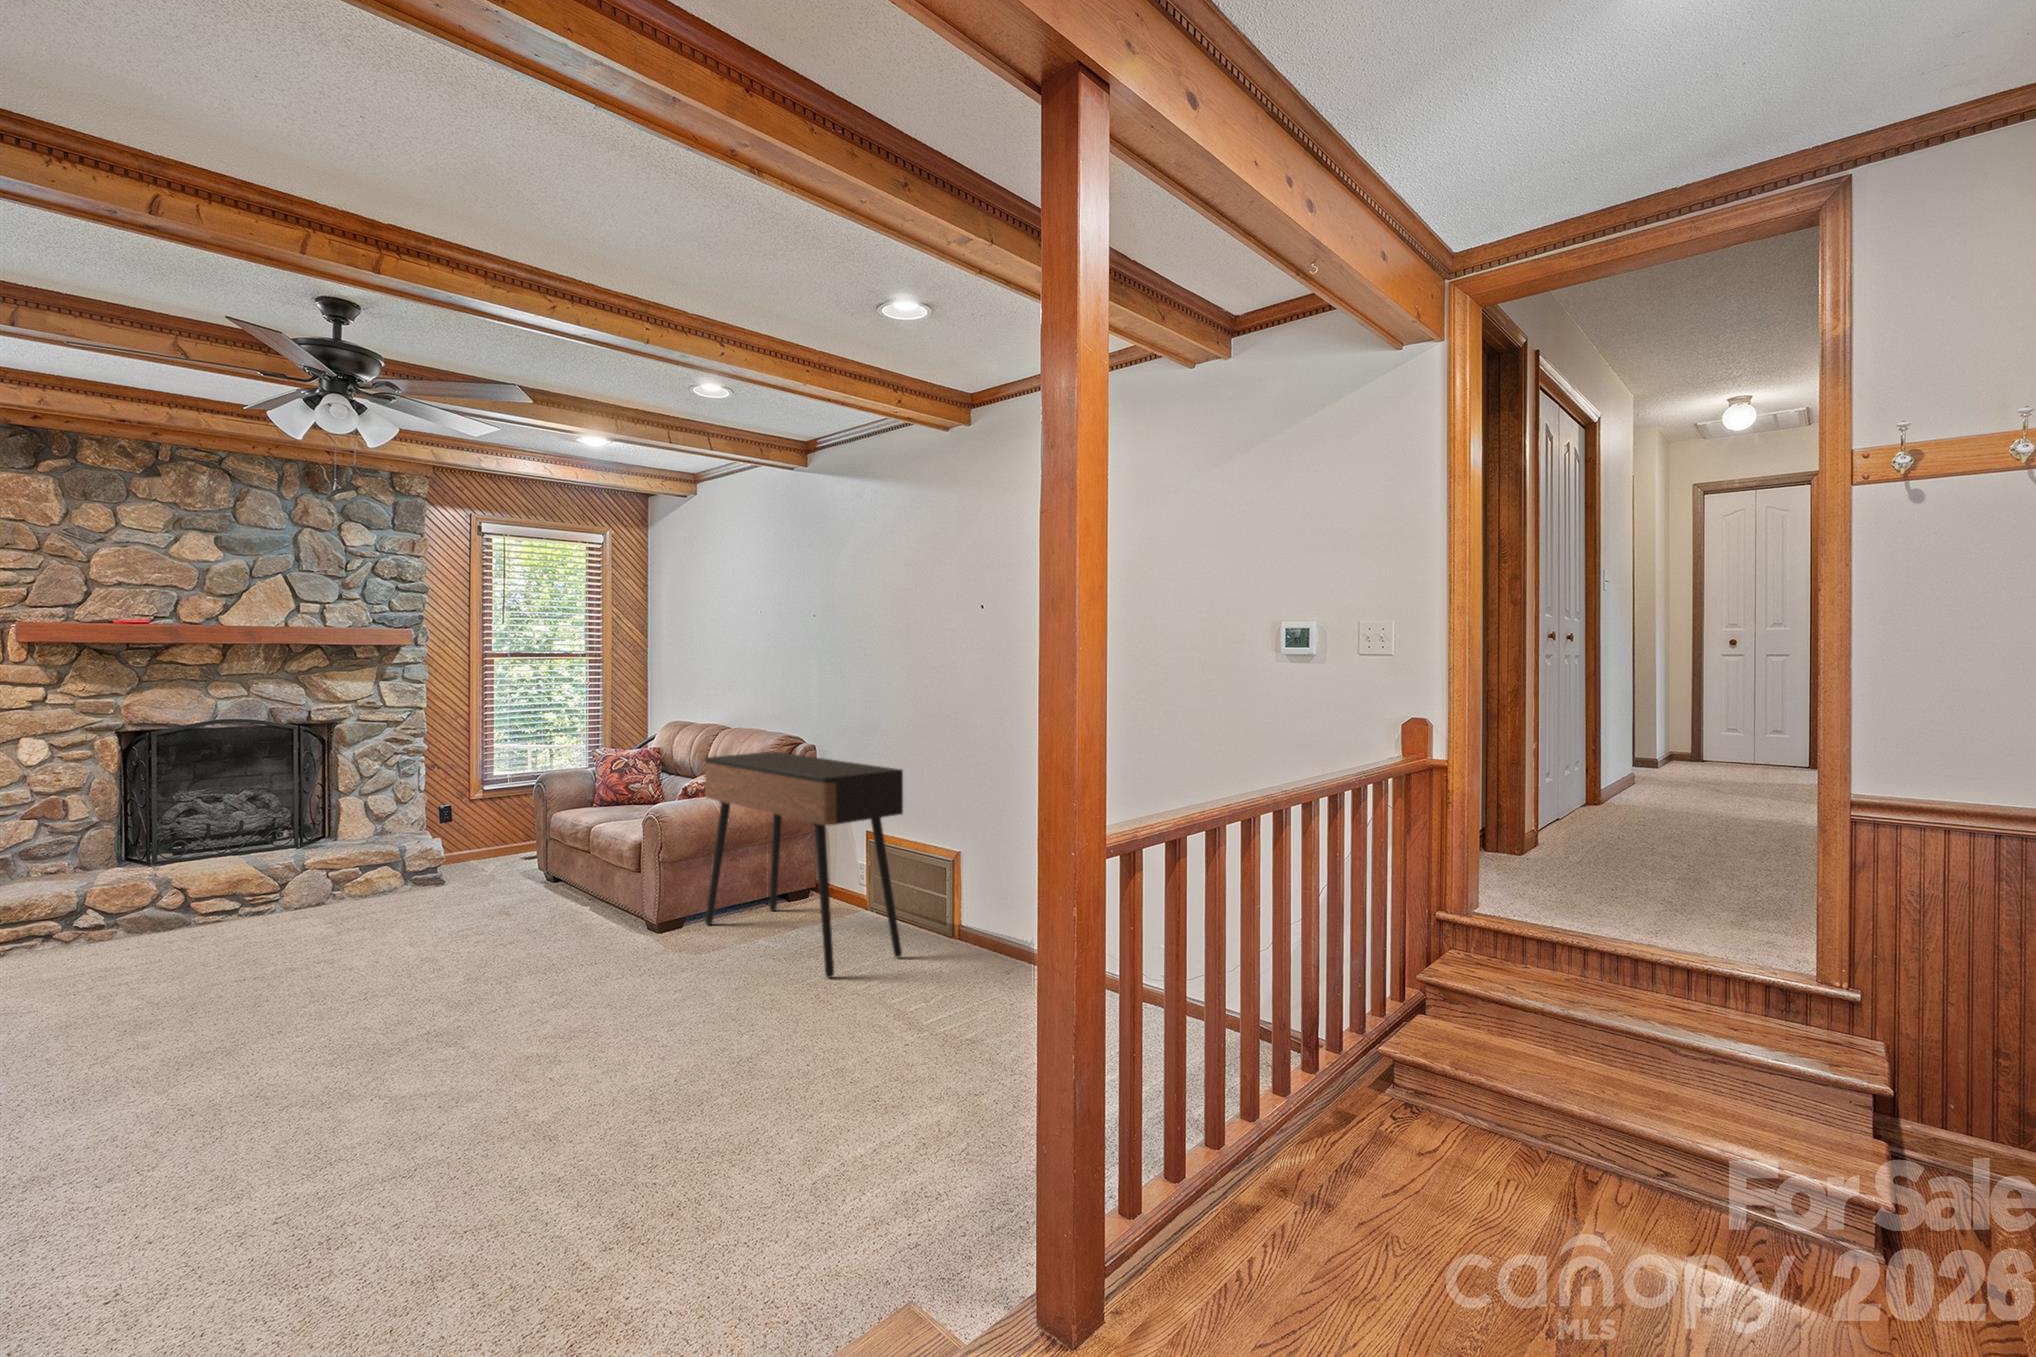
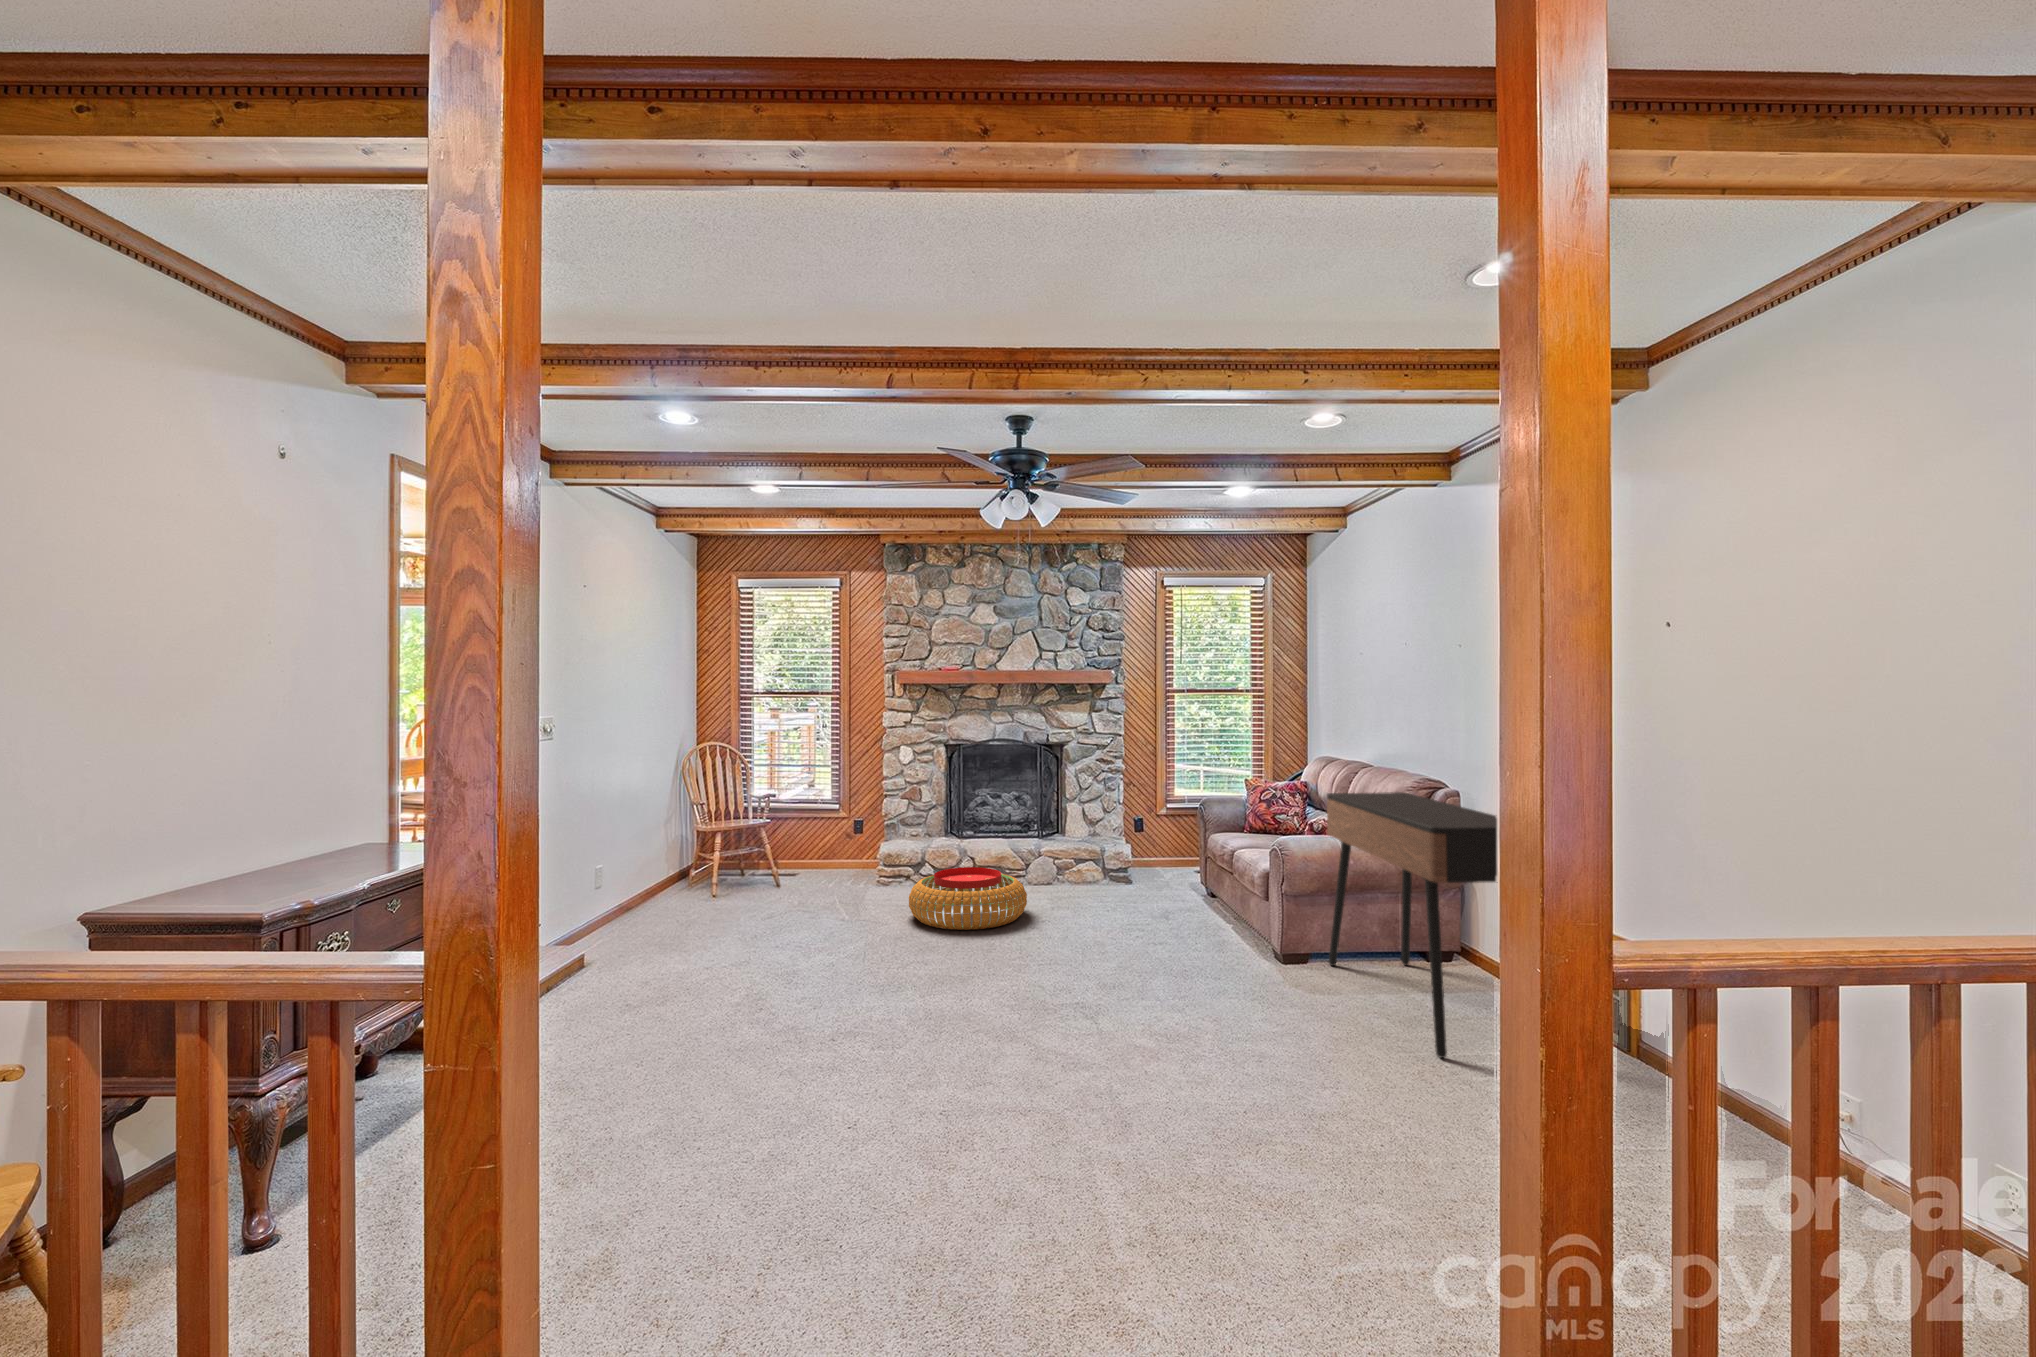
pouf: none [88,895,308,990] -> present [909,867,1027,930]

